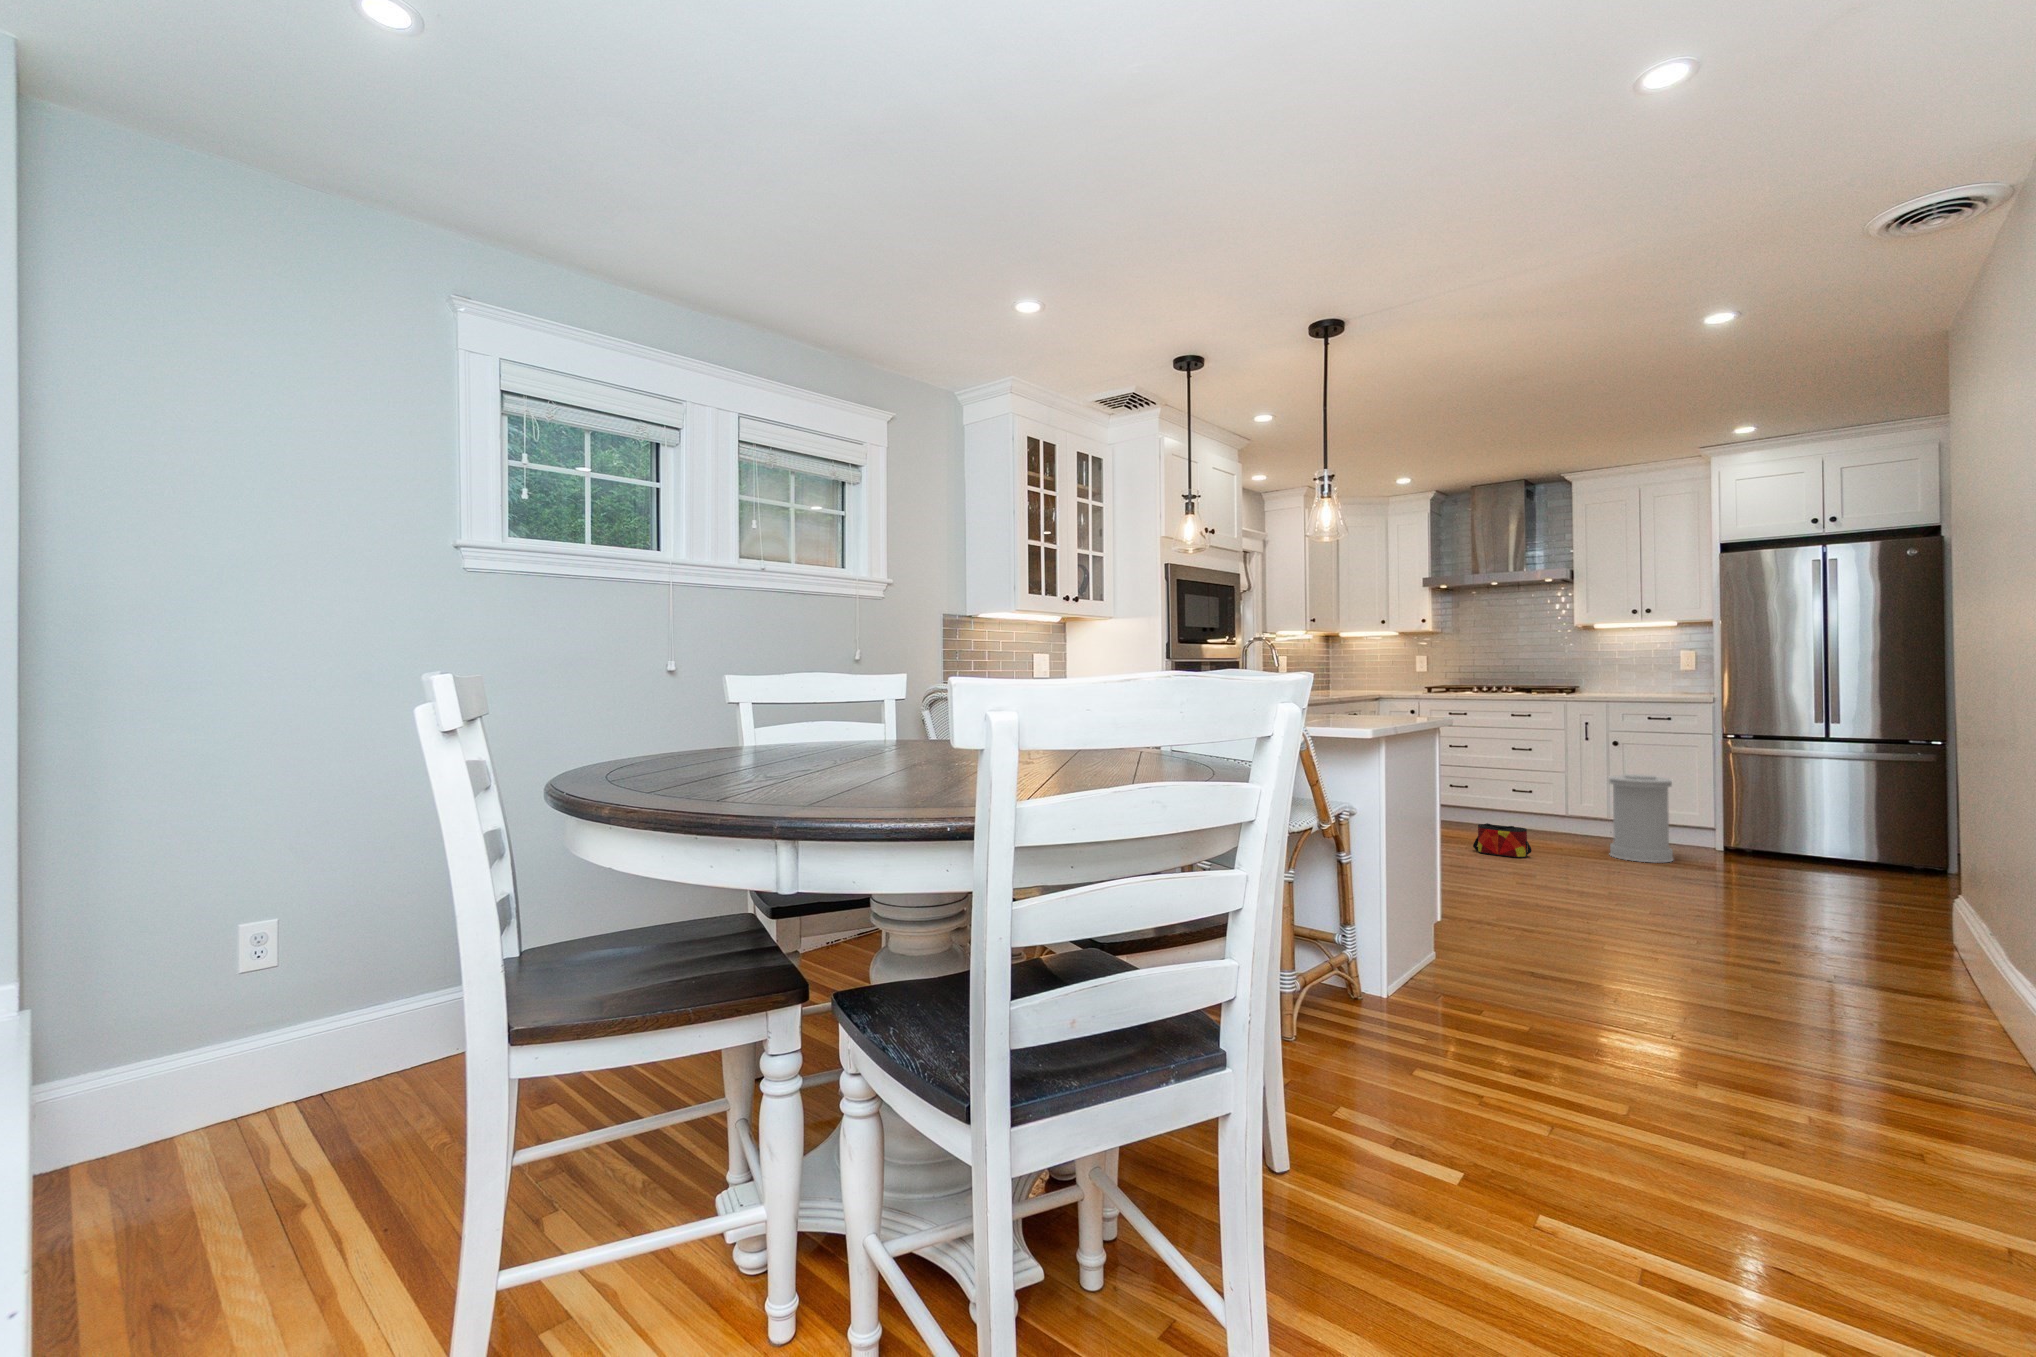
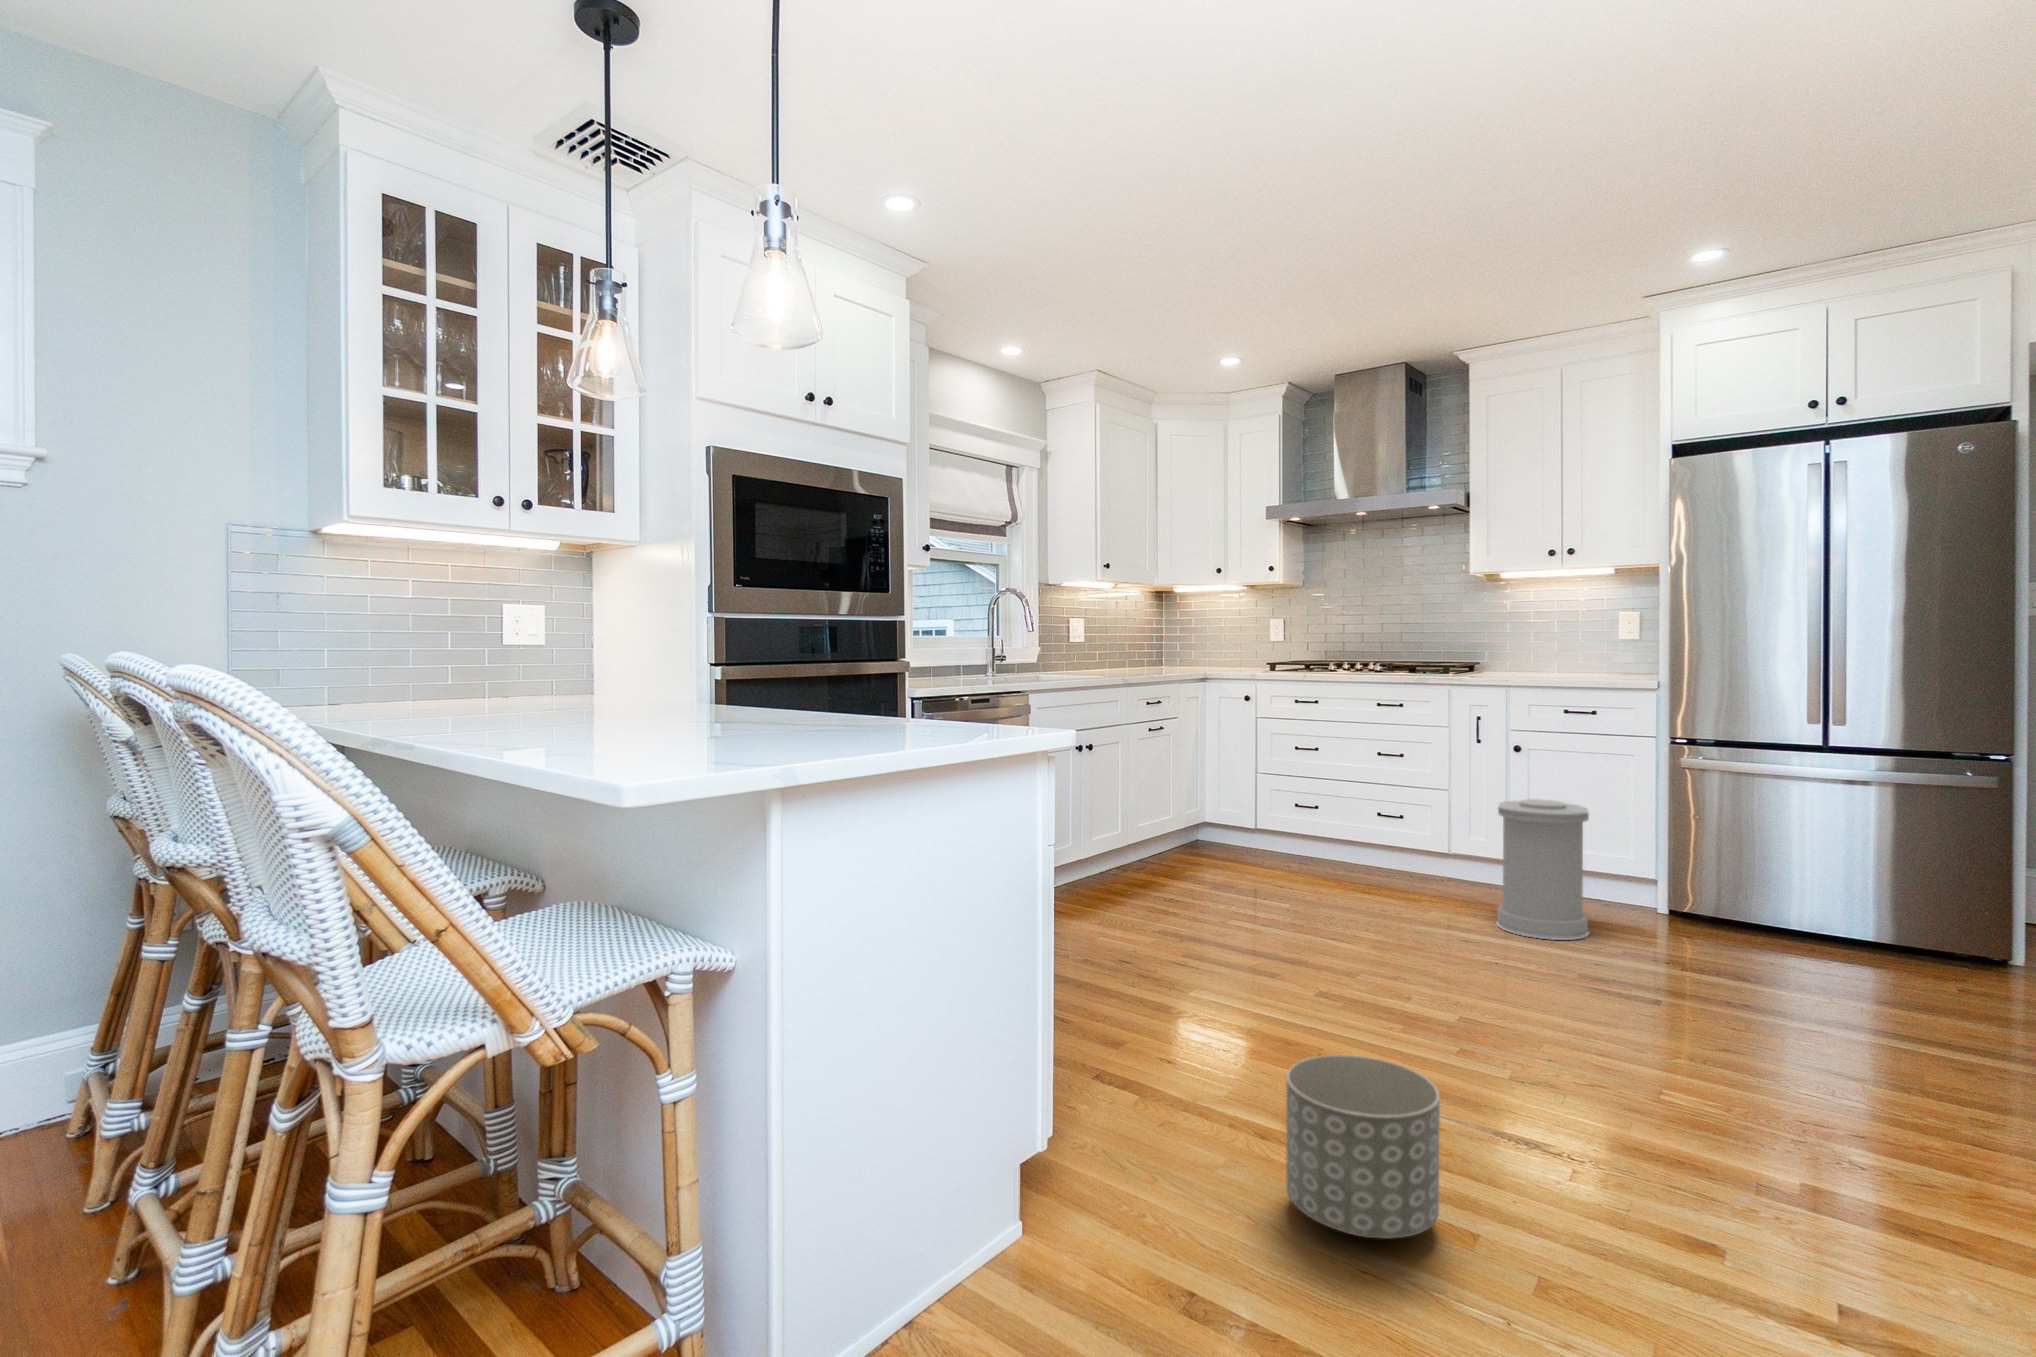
bag: present [1473,823,1531,858] -> none [1295,875,1376,932]
planter: none [1558,882,1641,962] -> present [1286,1055,1440,1239]

